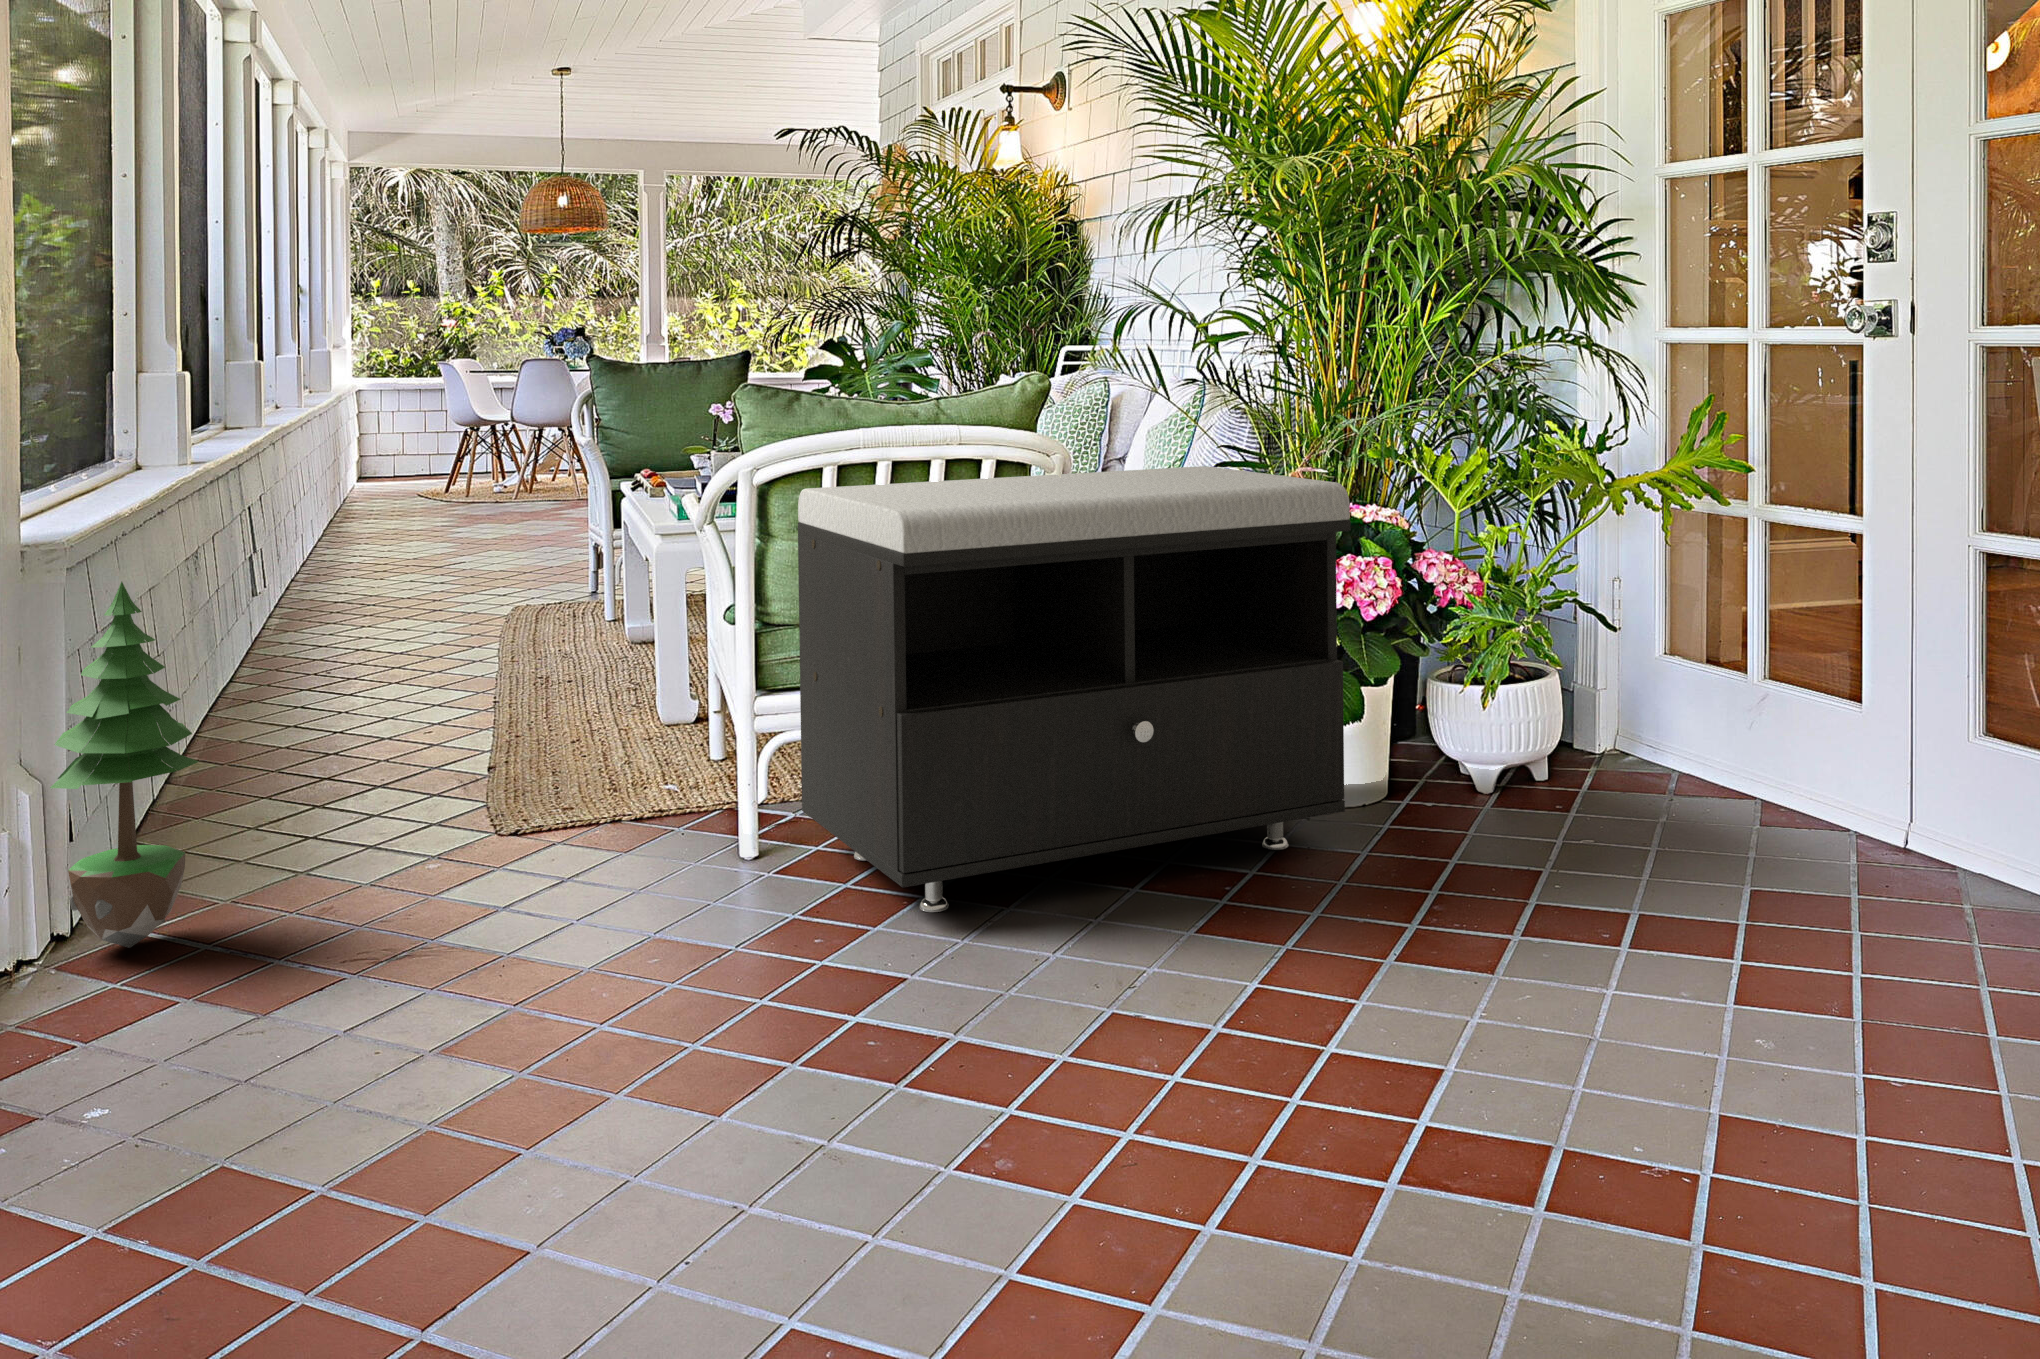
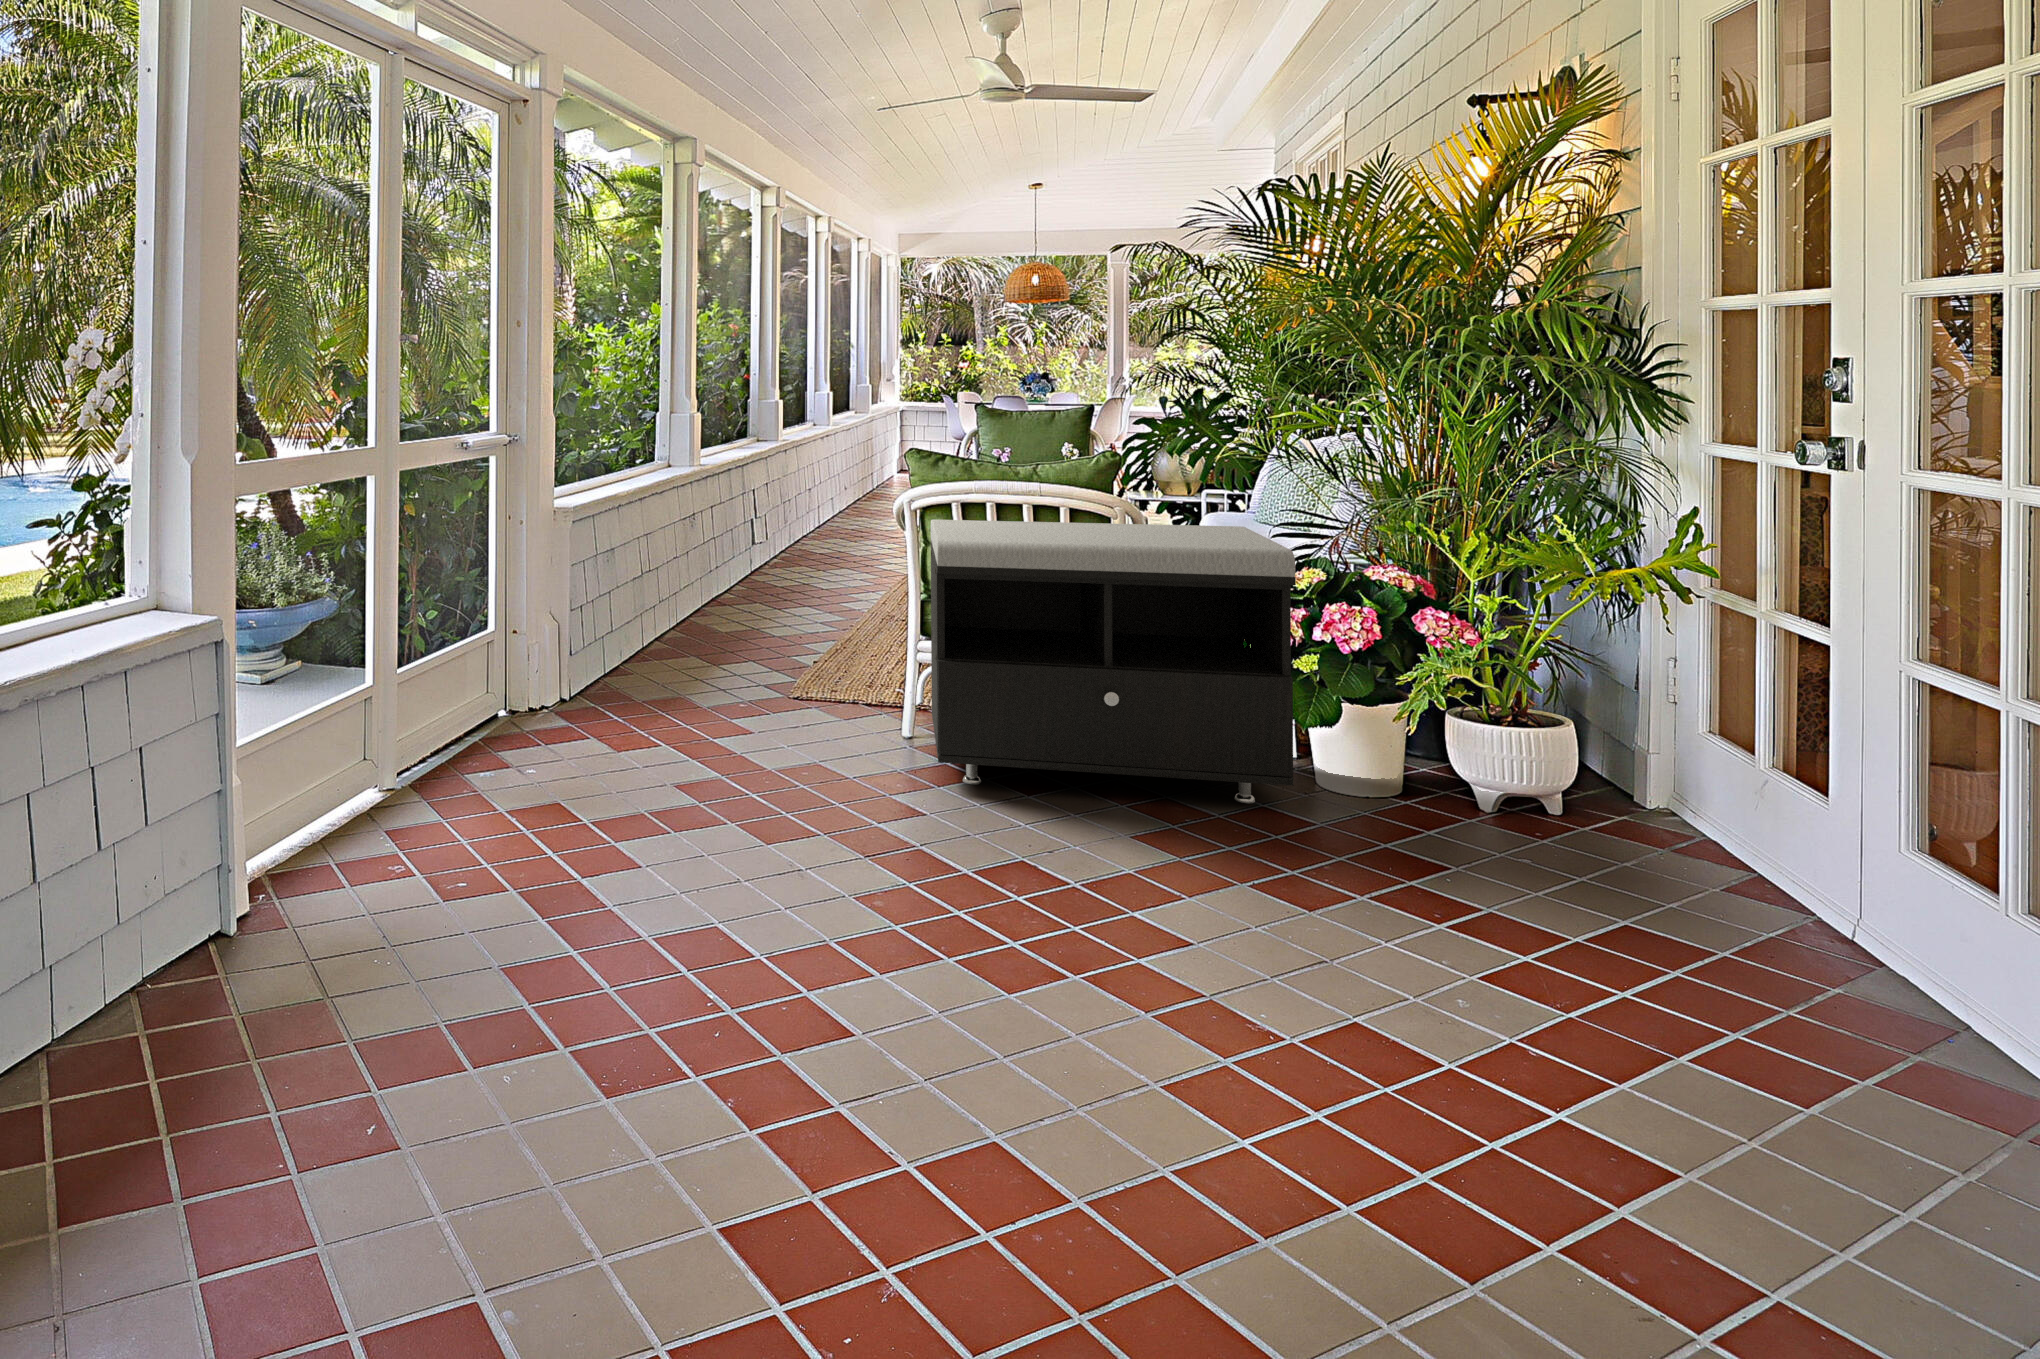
potted tree: present [50,582,199,948] -> none [552,537,615,713]

